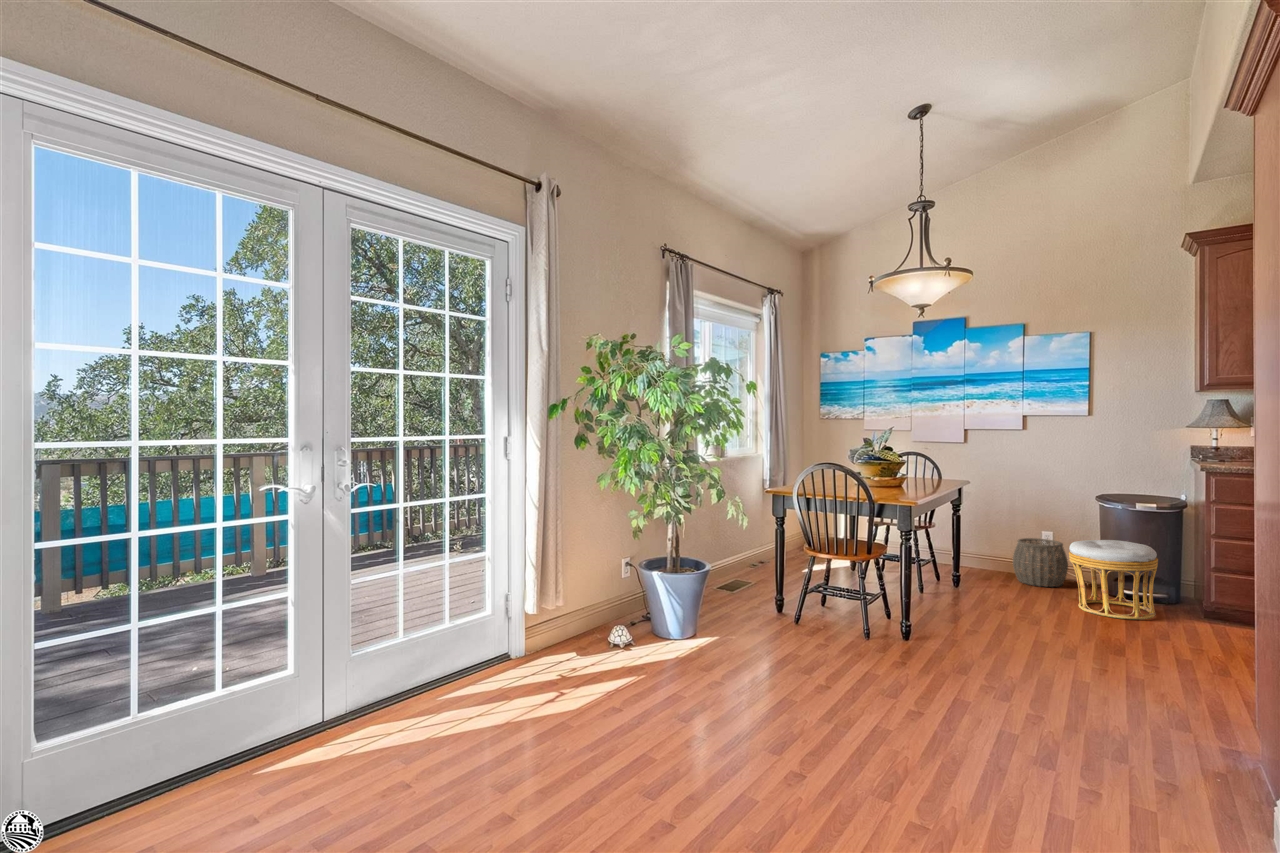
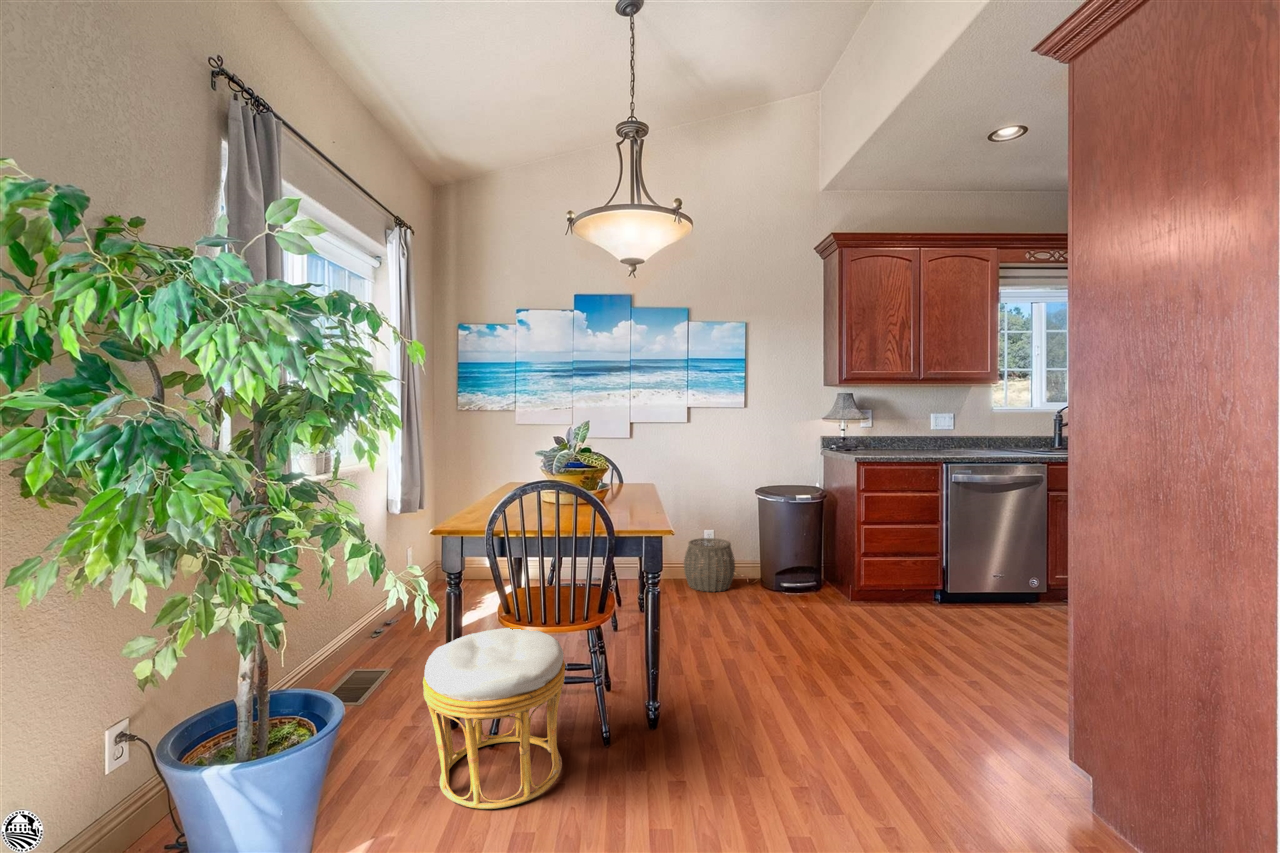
ottoman: present [1069,540,1158,620] -> present [423,628,565,809]

